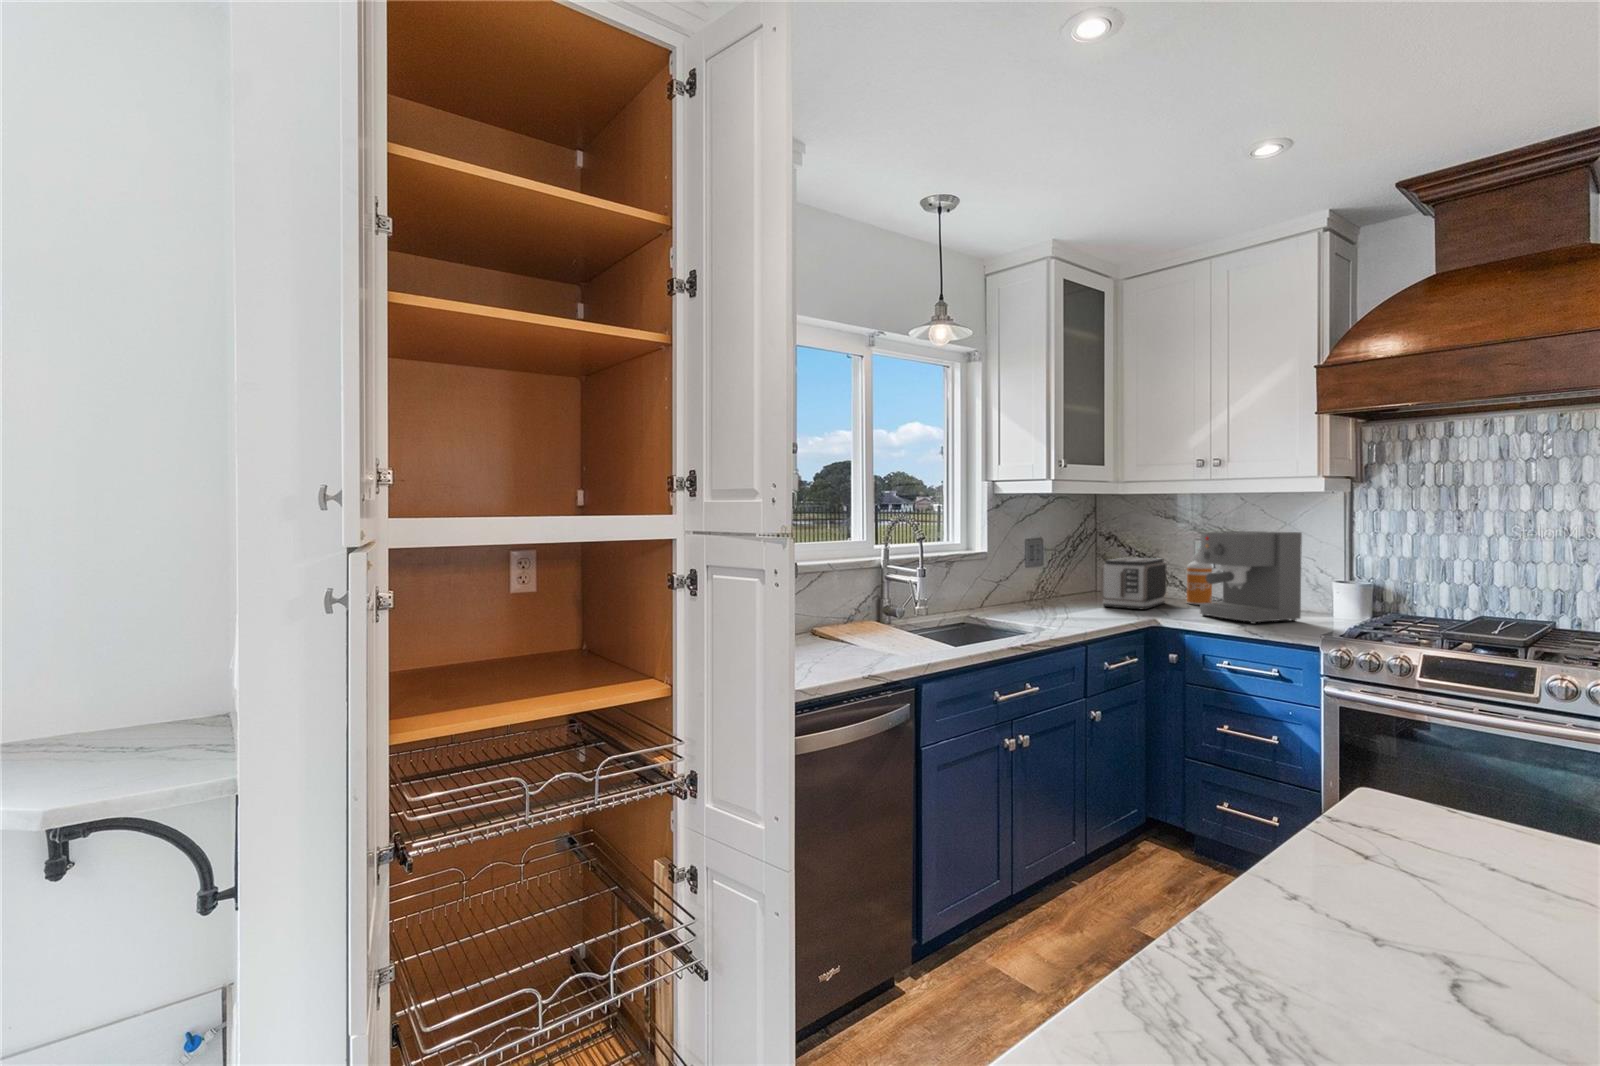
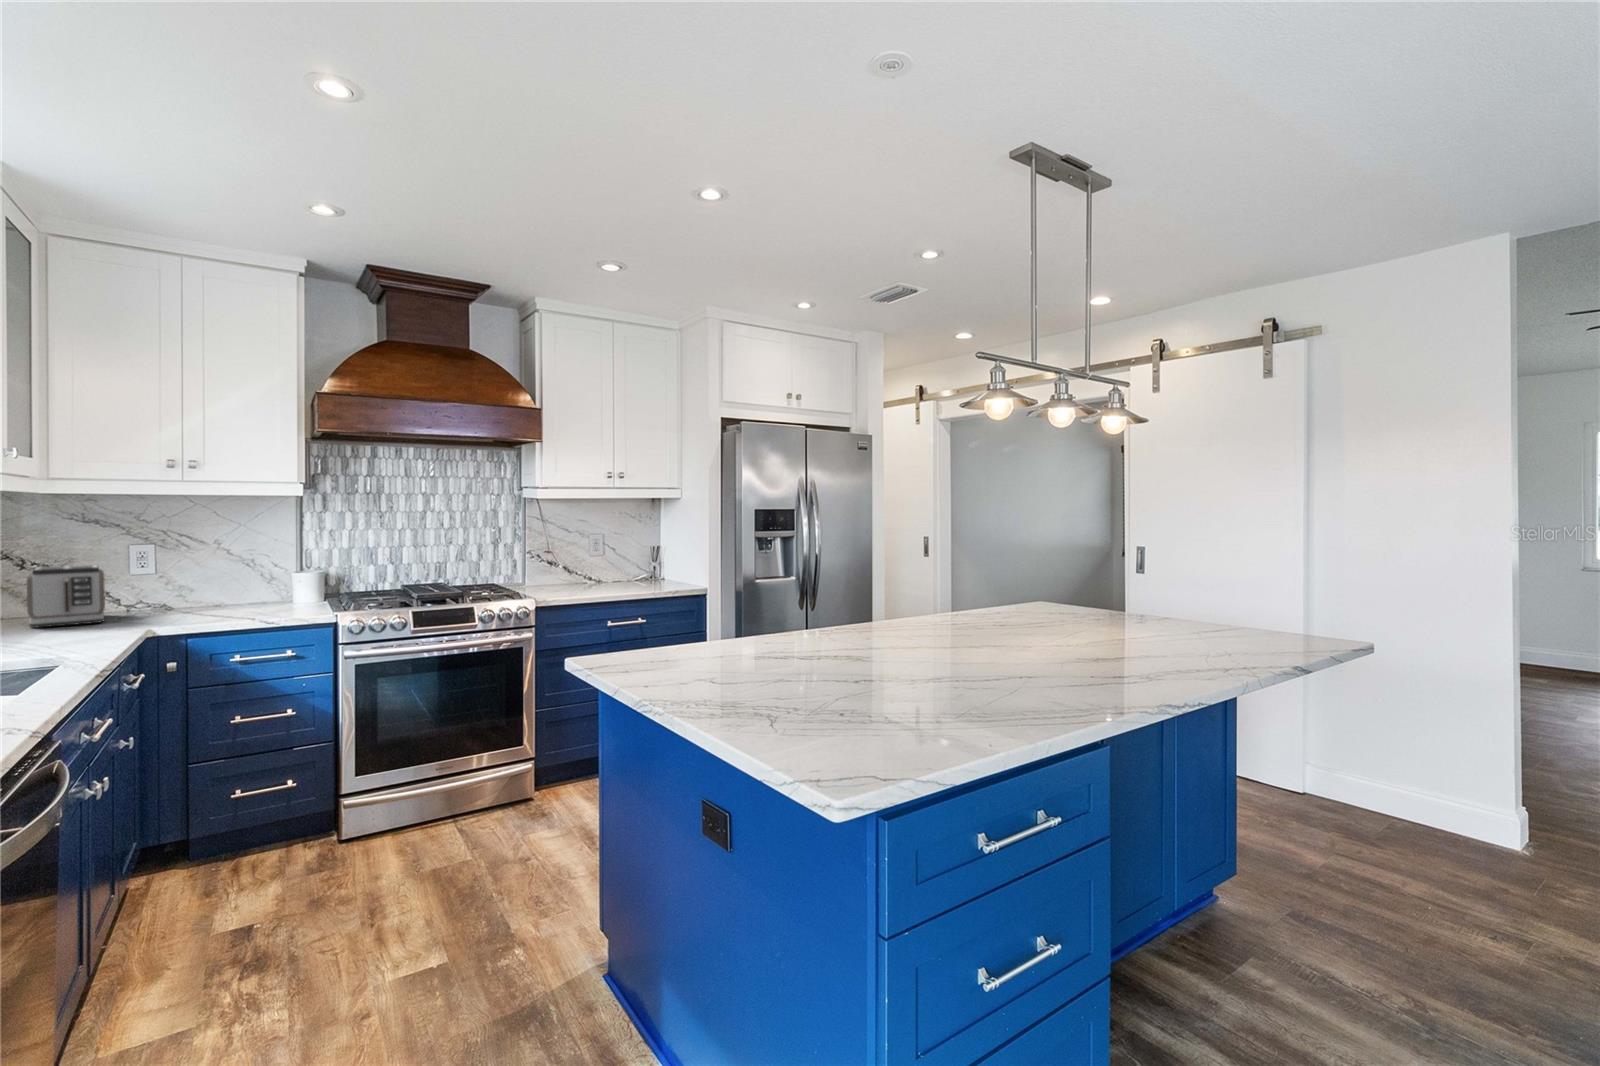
coffee maker: present [1200,531,1302,624] -> none [178,530,280,618]
soap dispenser: present [1187,548,1212,605] -> none [127,551,160,612]

